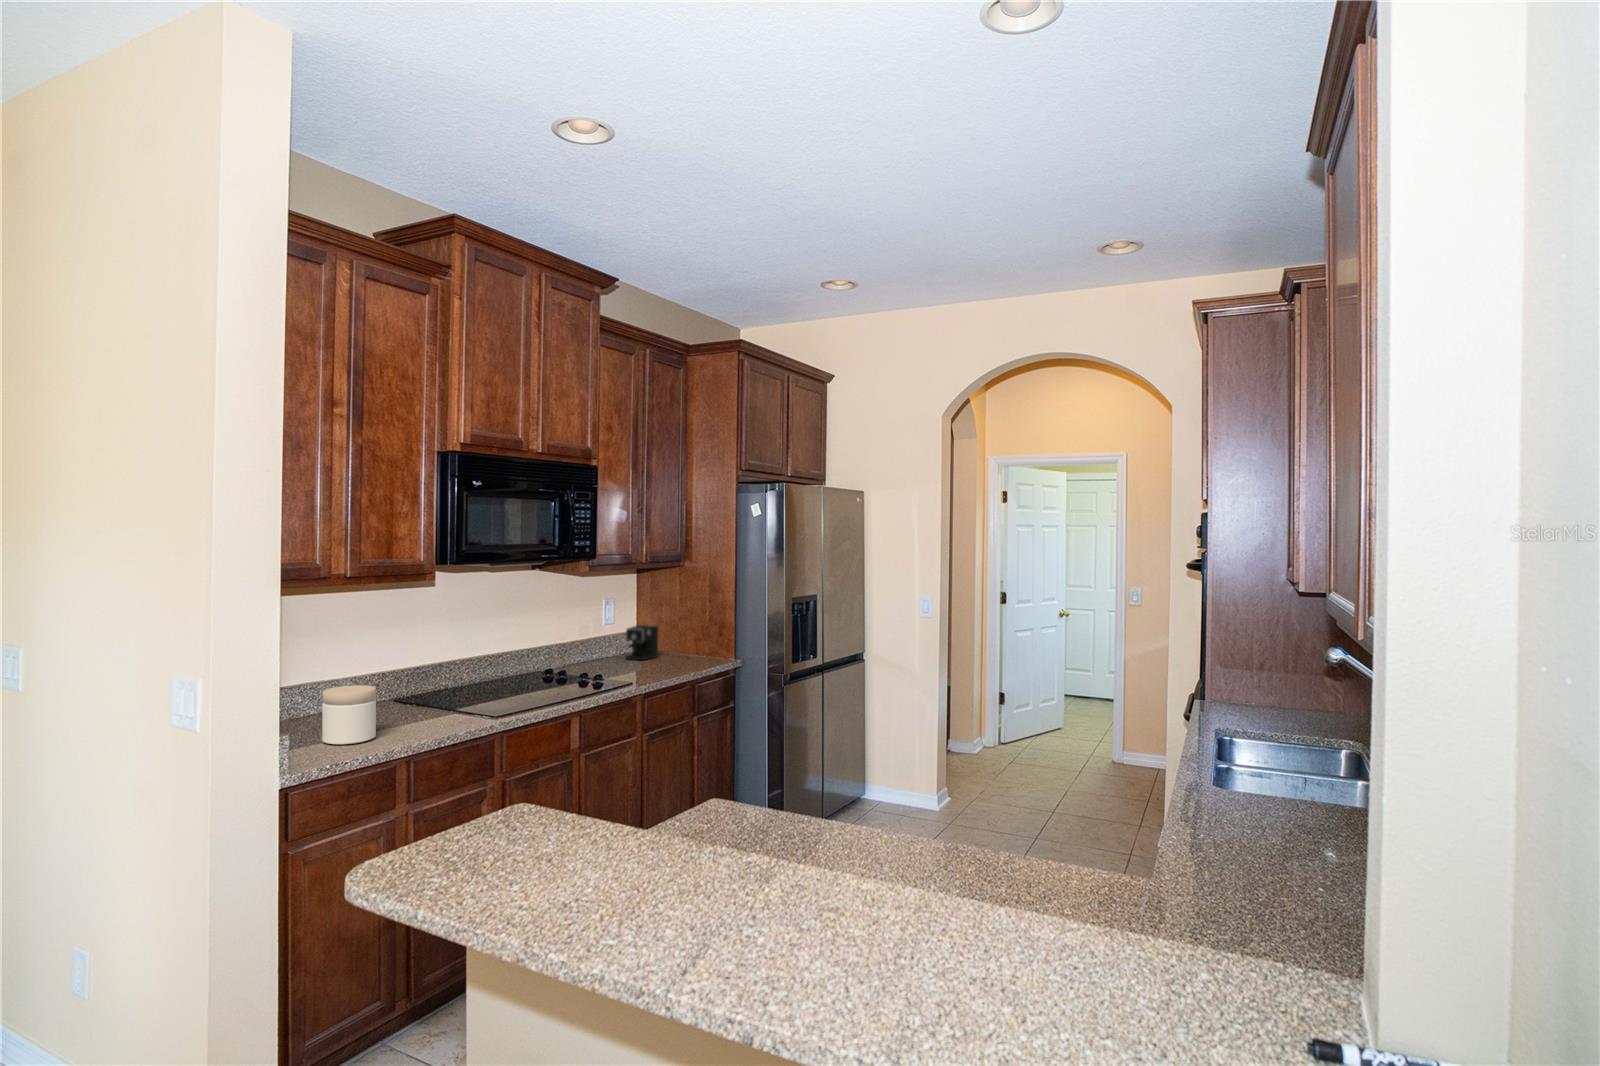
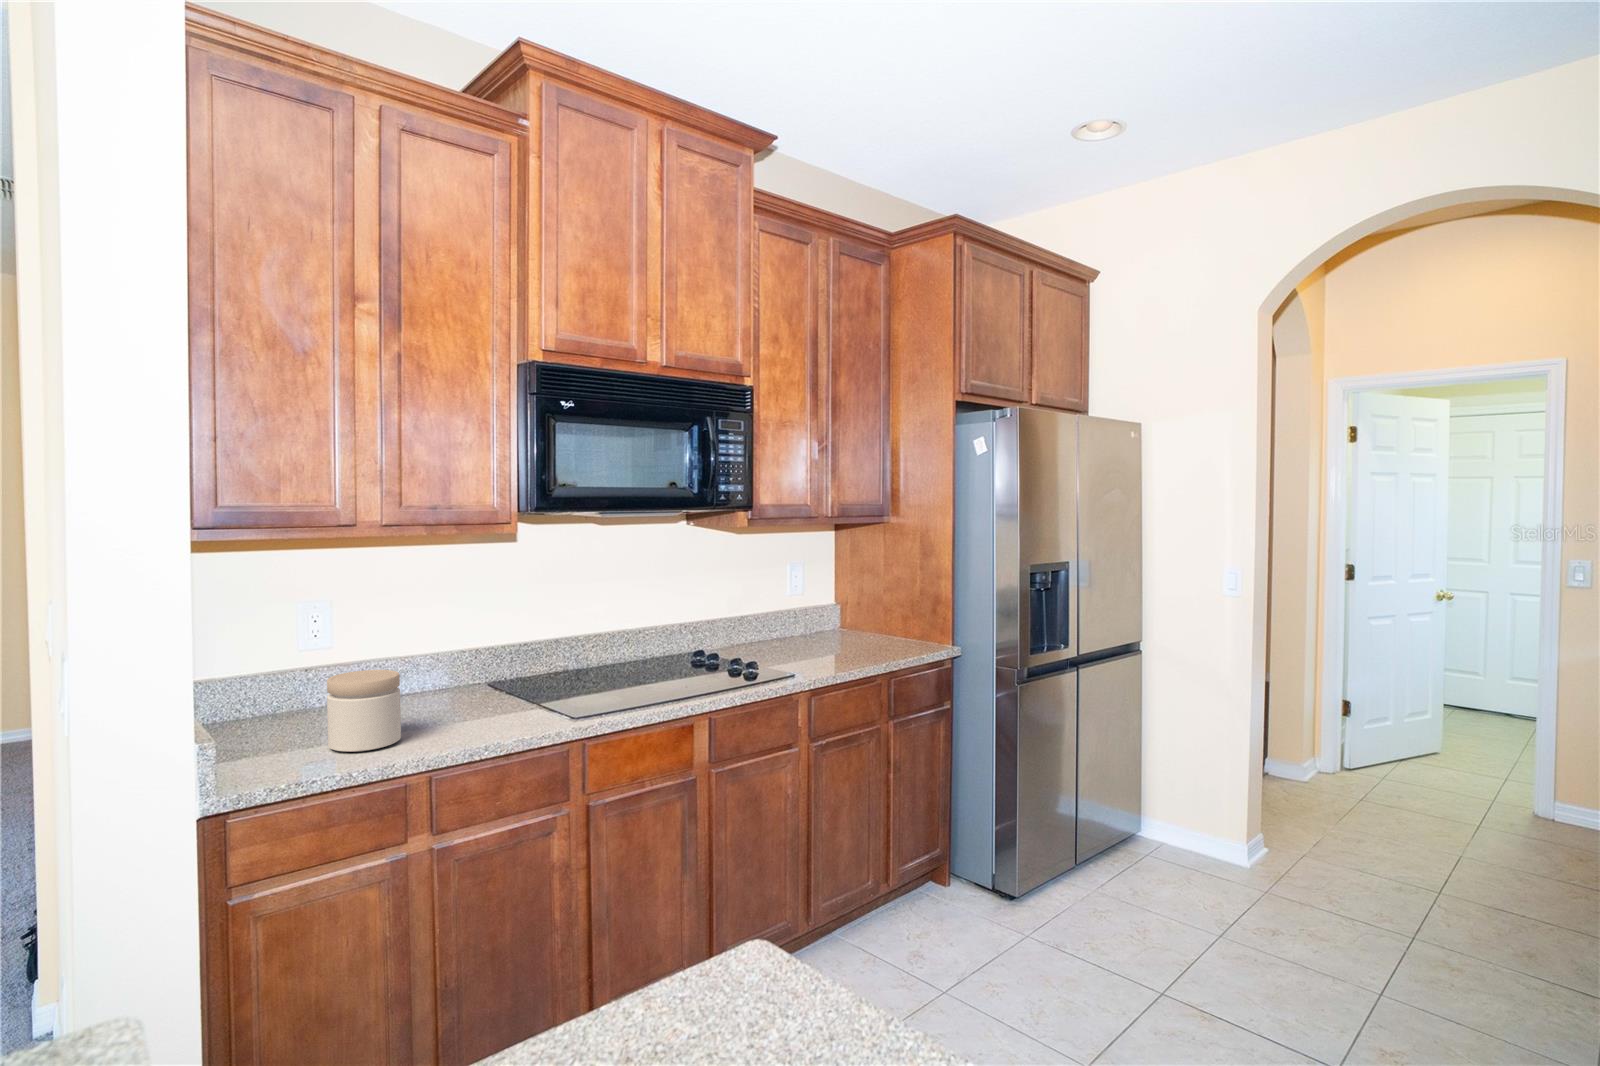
coffee maker: present [626,625,658,660] -> none [813,597,895,642]

